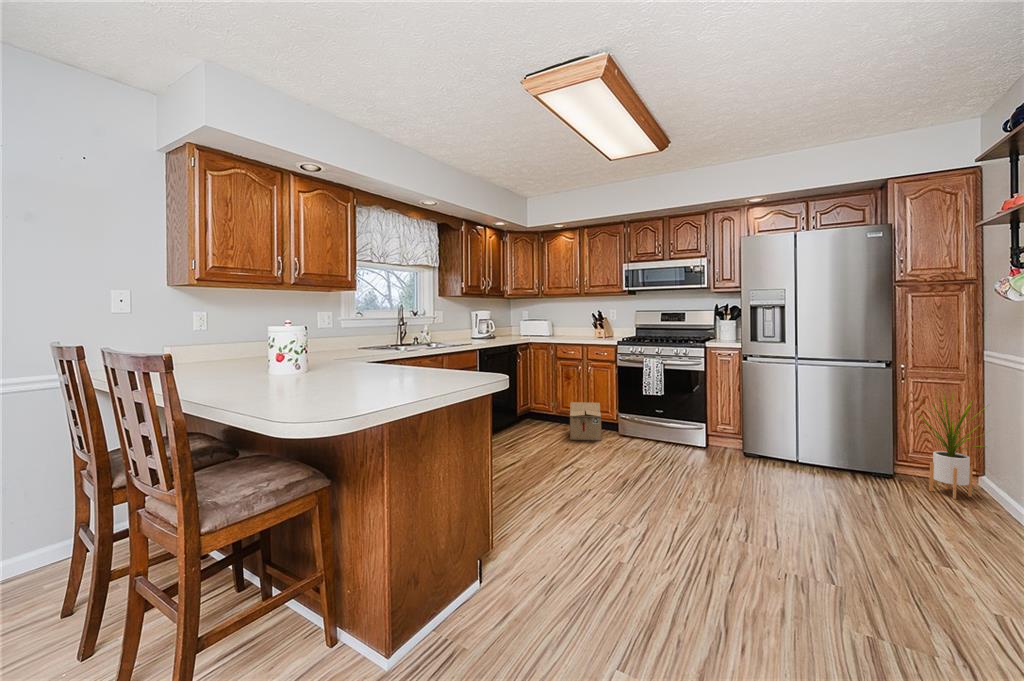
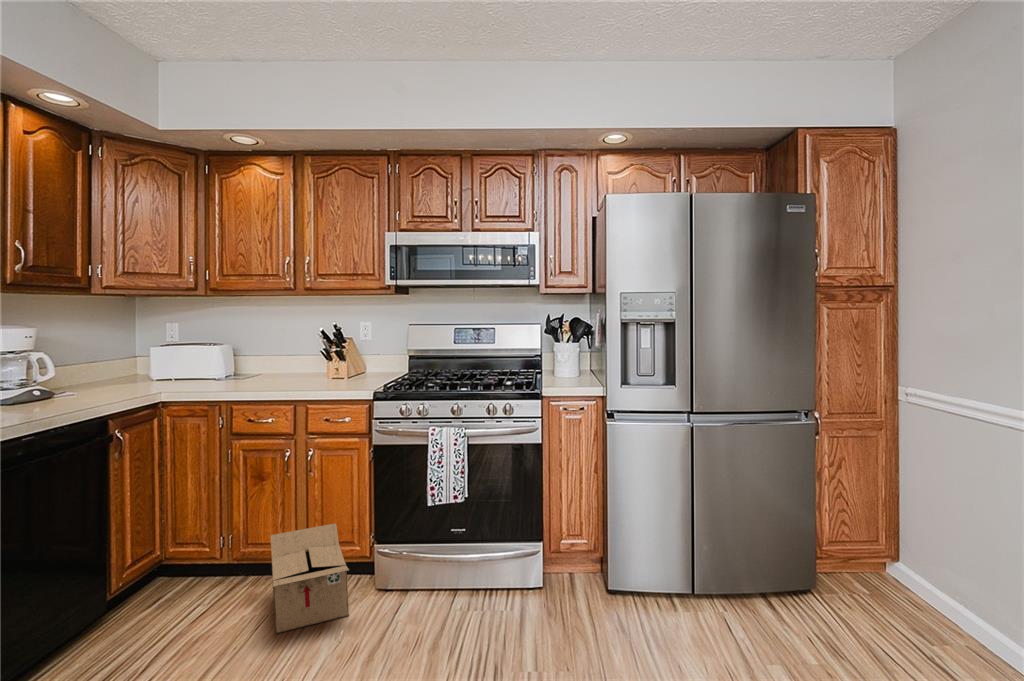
house plant: present [917,394,984,499] -> none [848,452,958,623]

